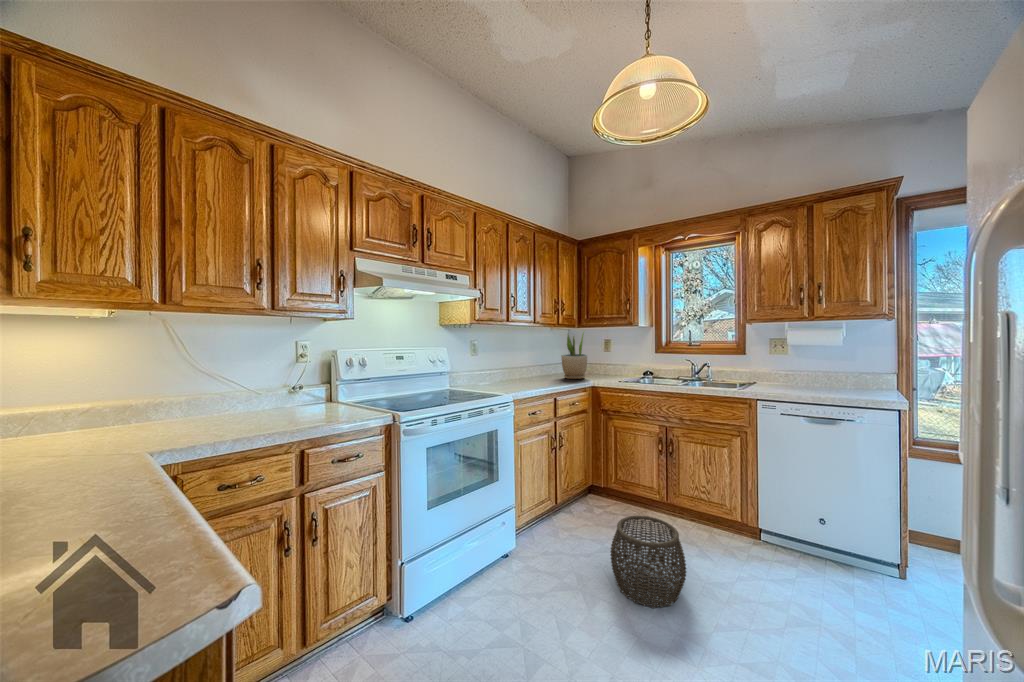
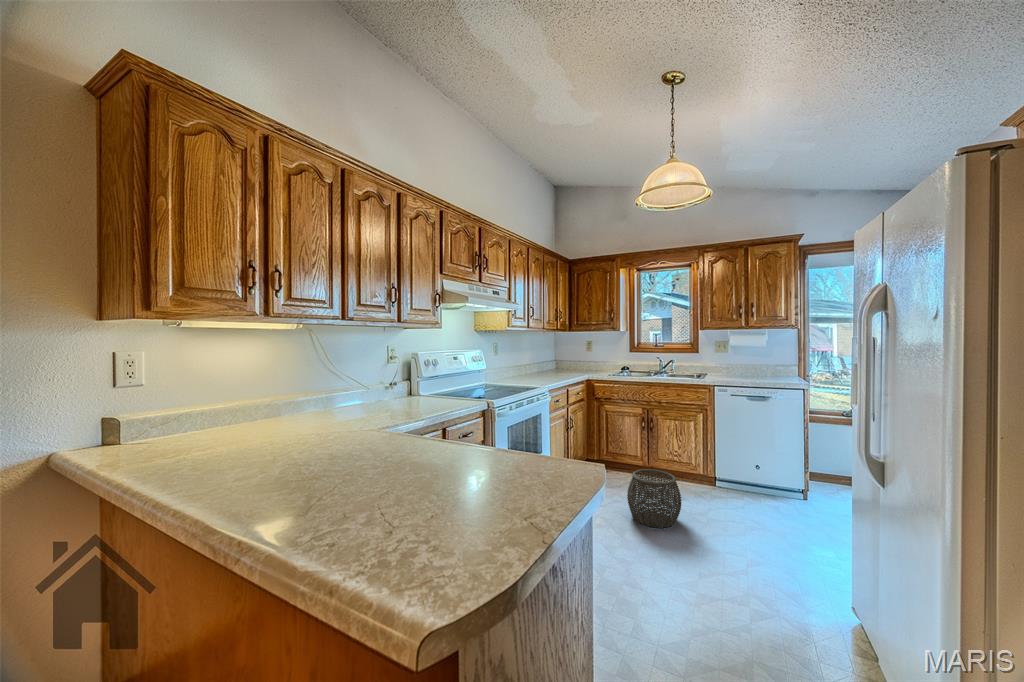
potted plant: present [561,335,587,379] -> none [559,334,580,374]

